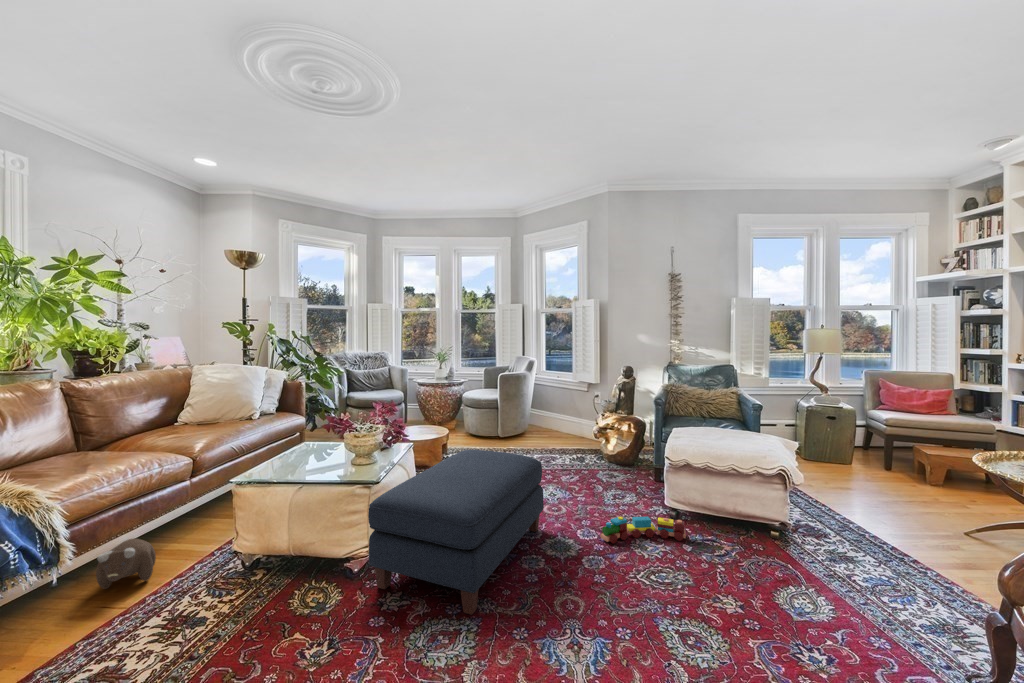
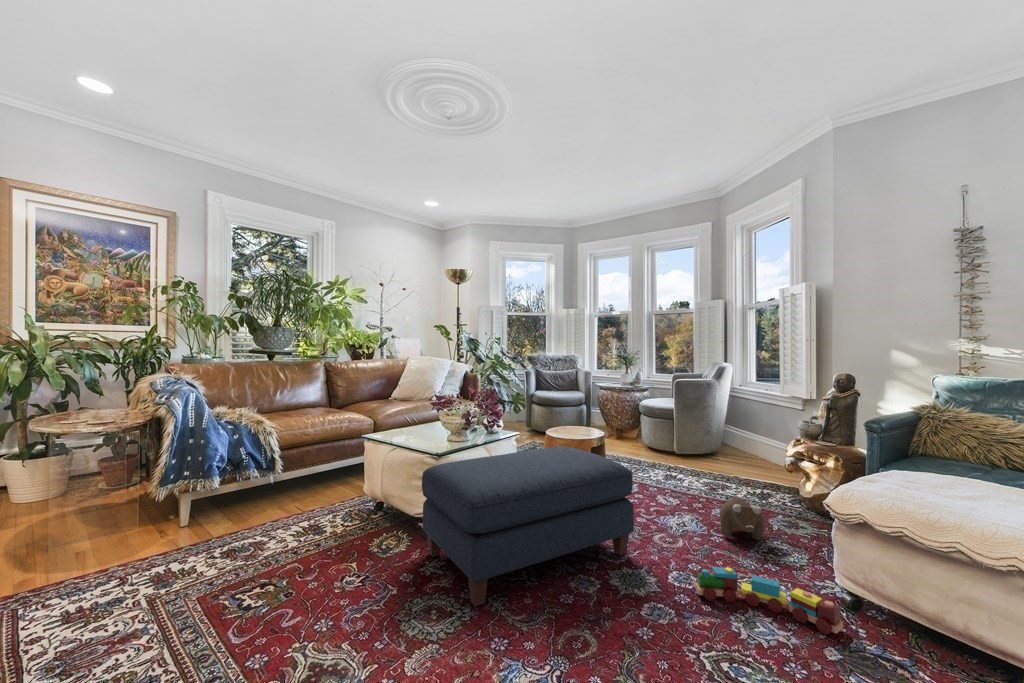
plush toy: present [96,539,156,589] -> present [720,498,764,540]

